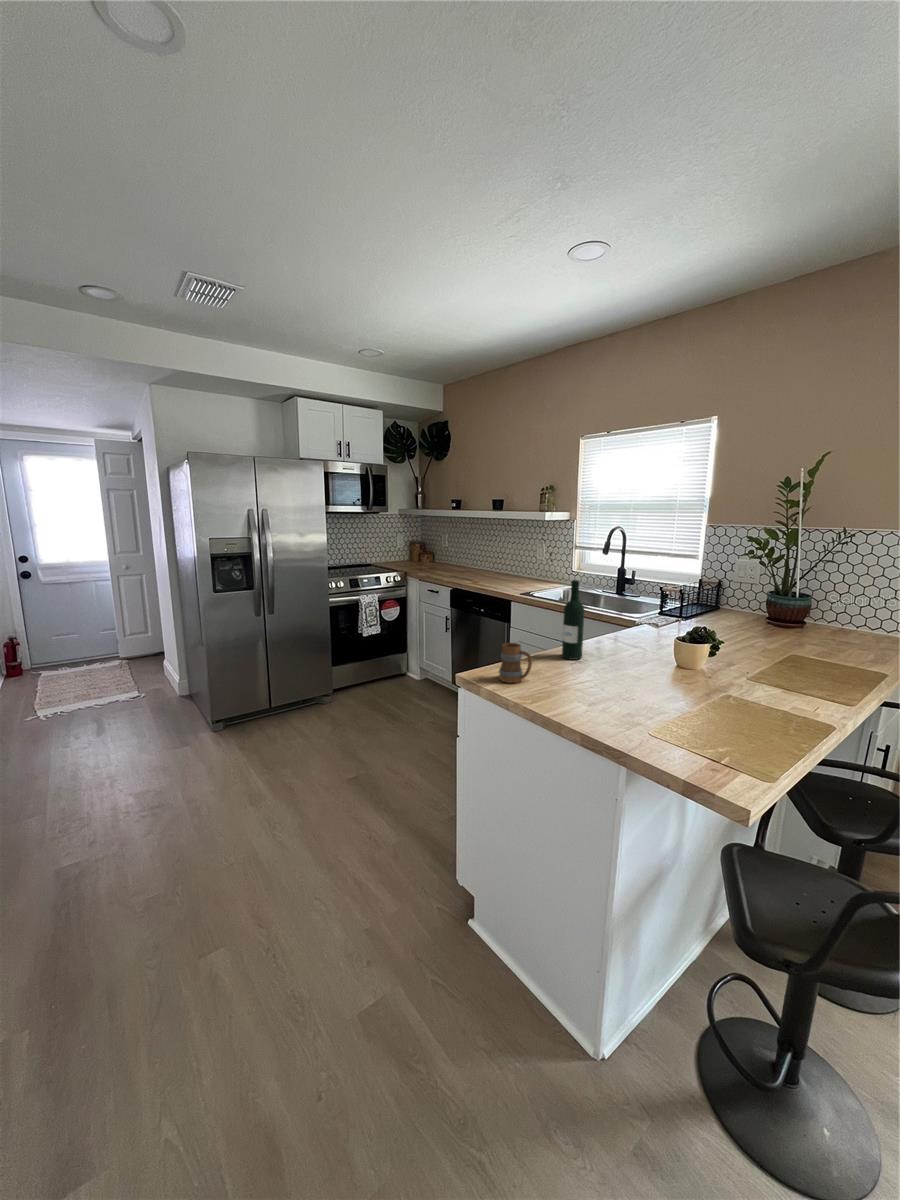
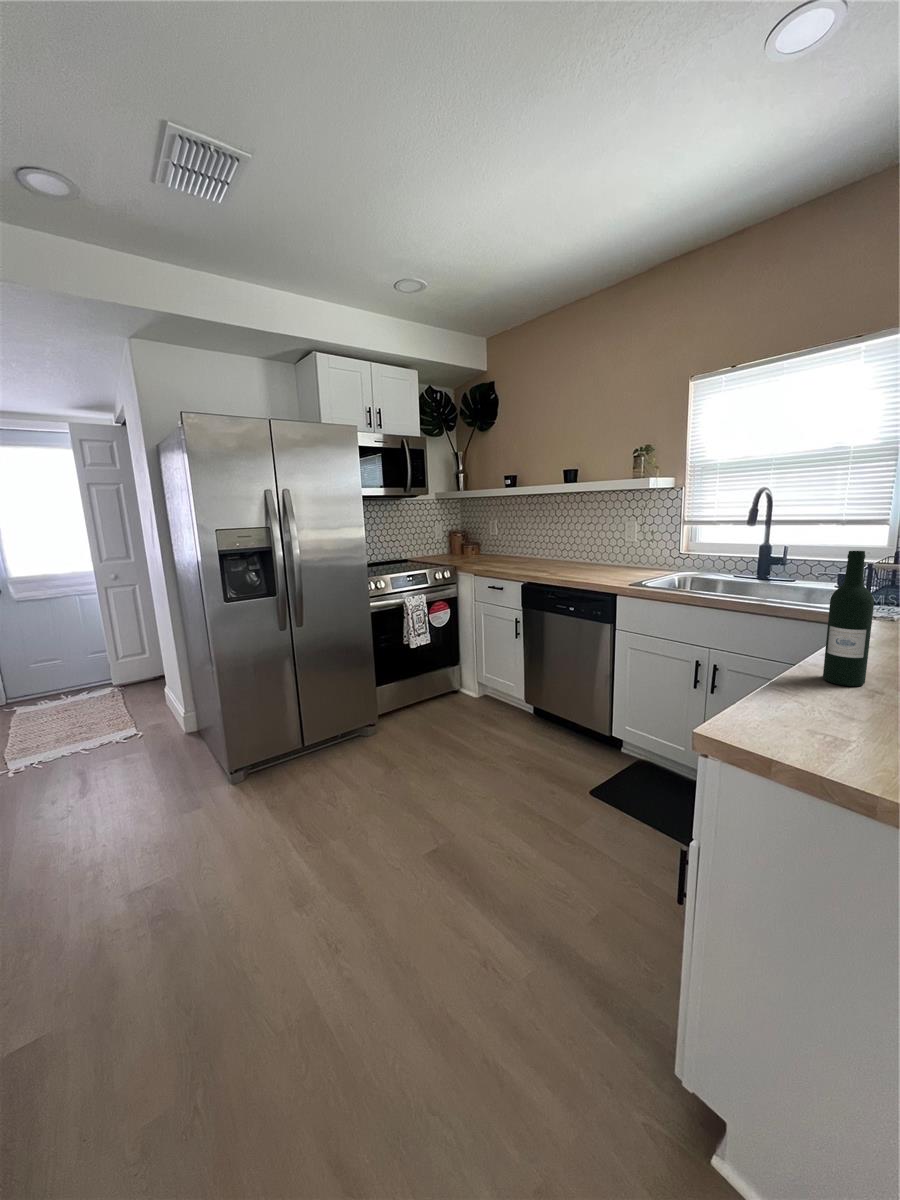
mug: present [499,643,532,683] -> none [777,666,856,744]

